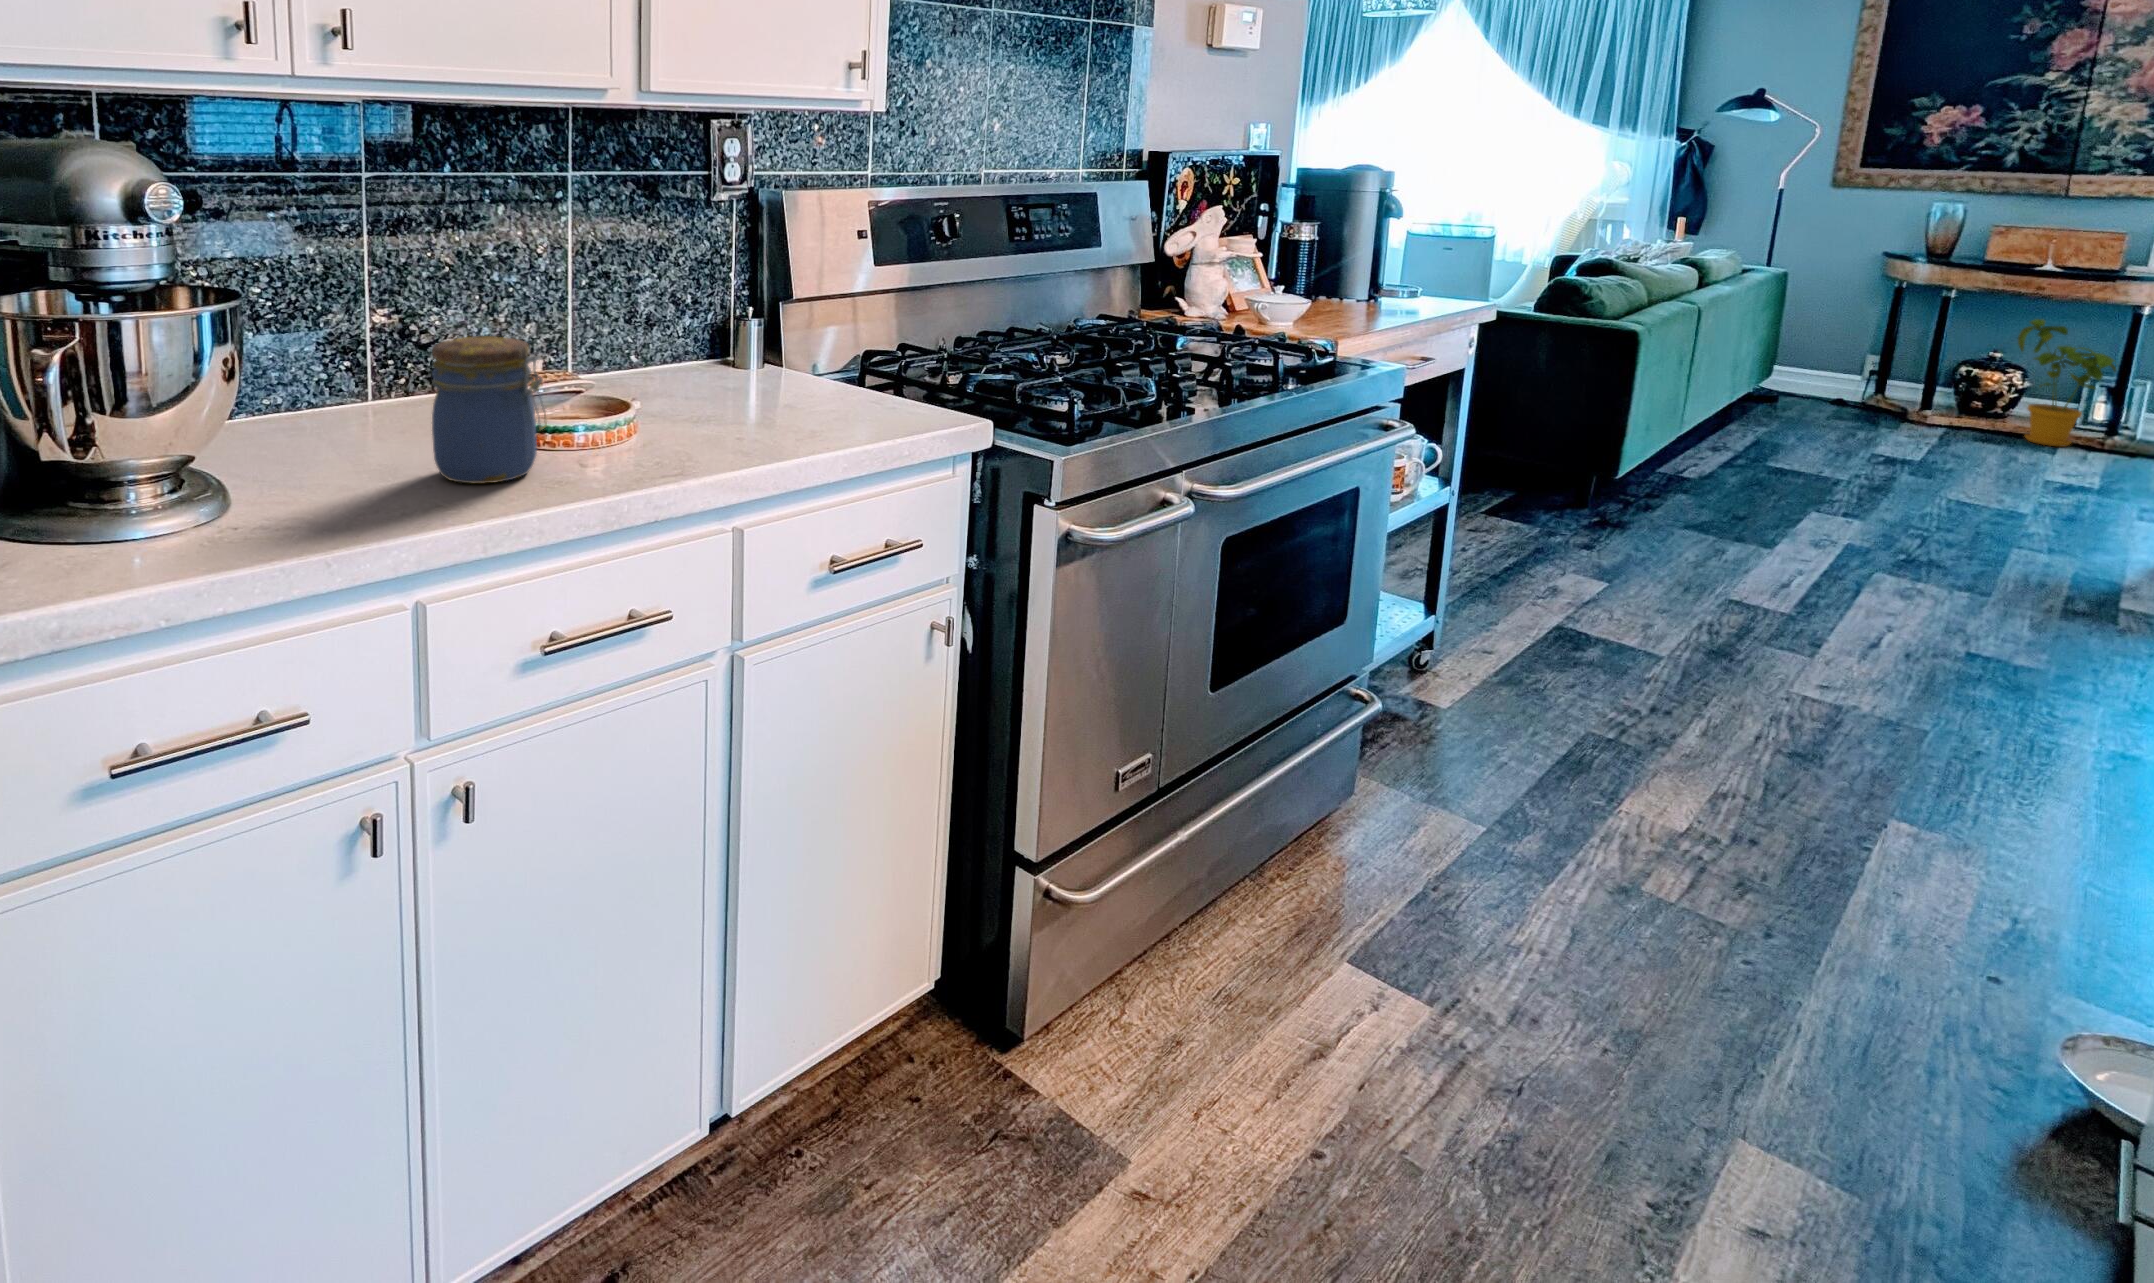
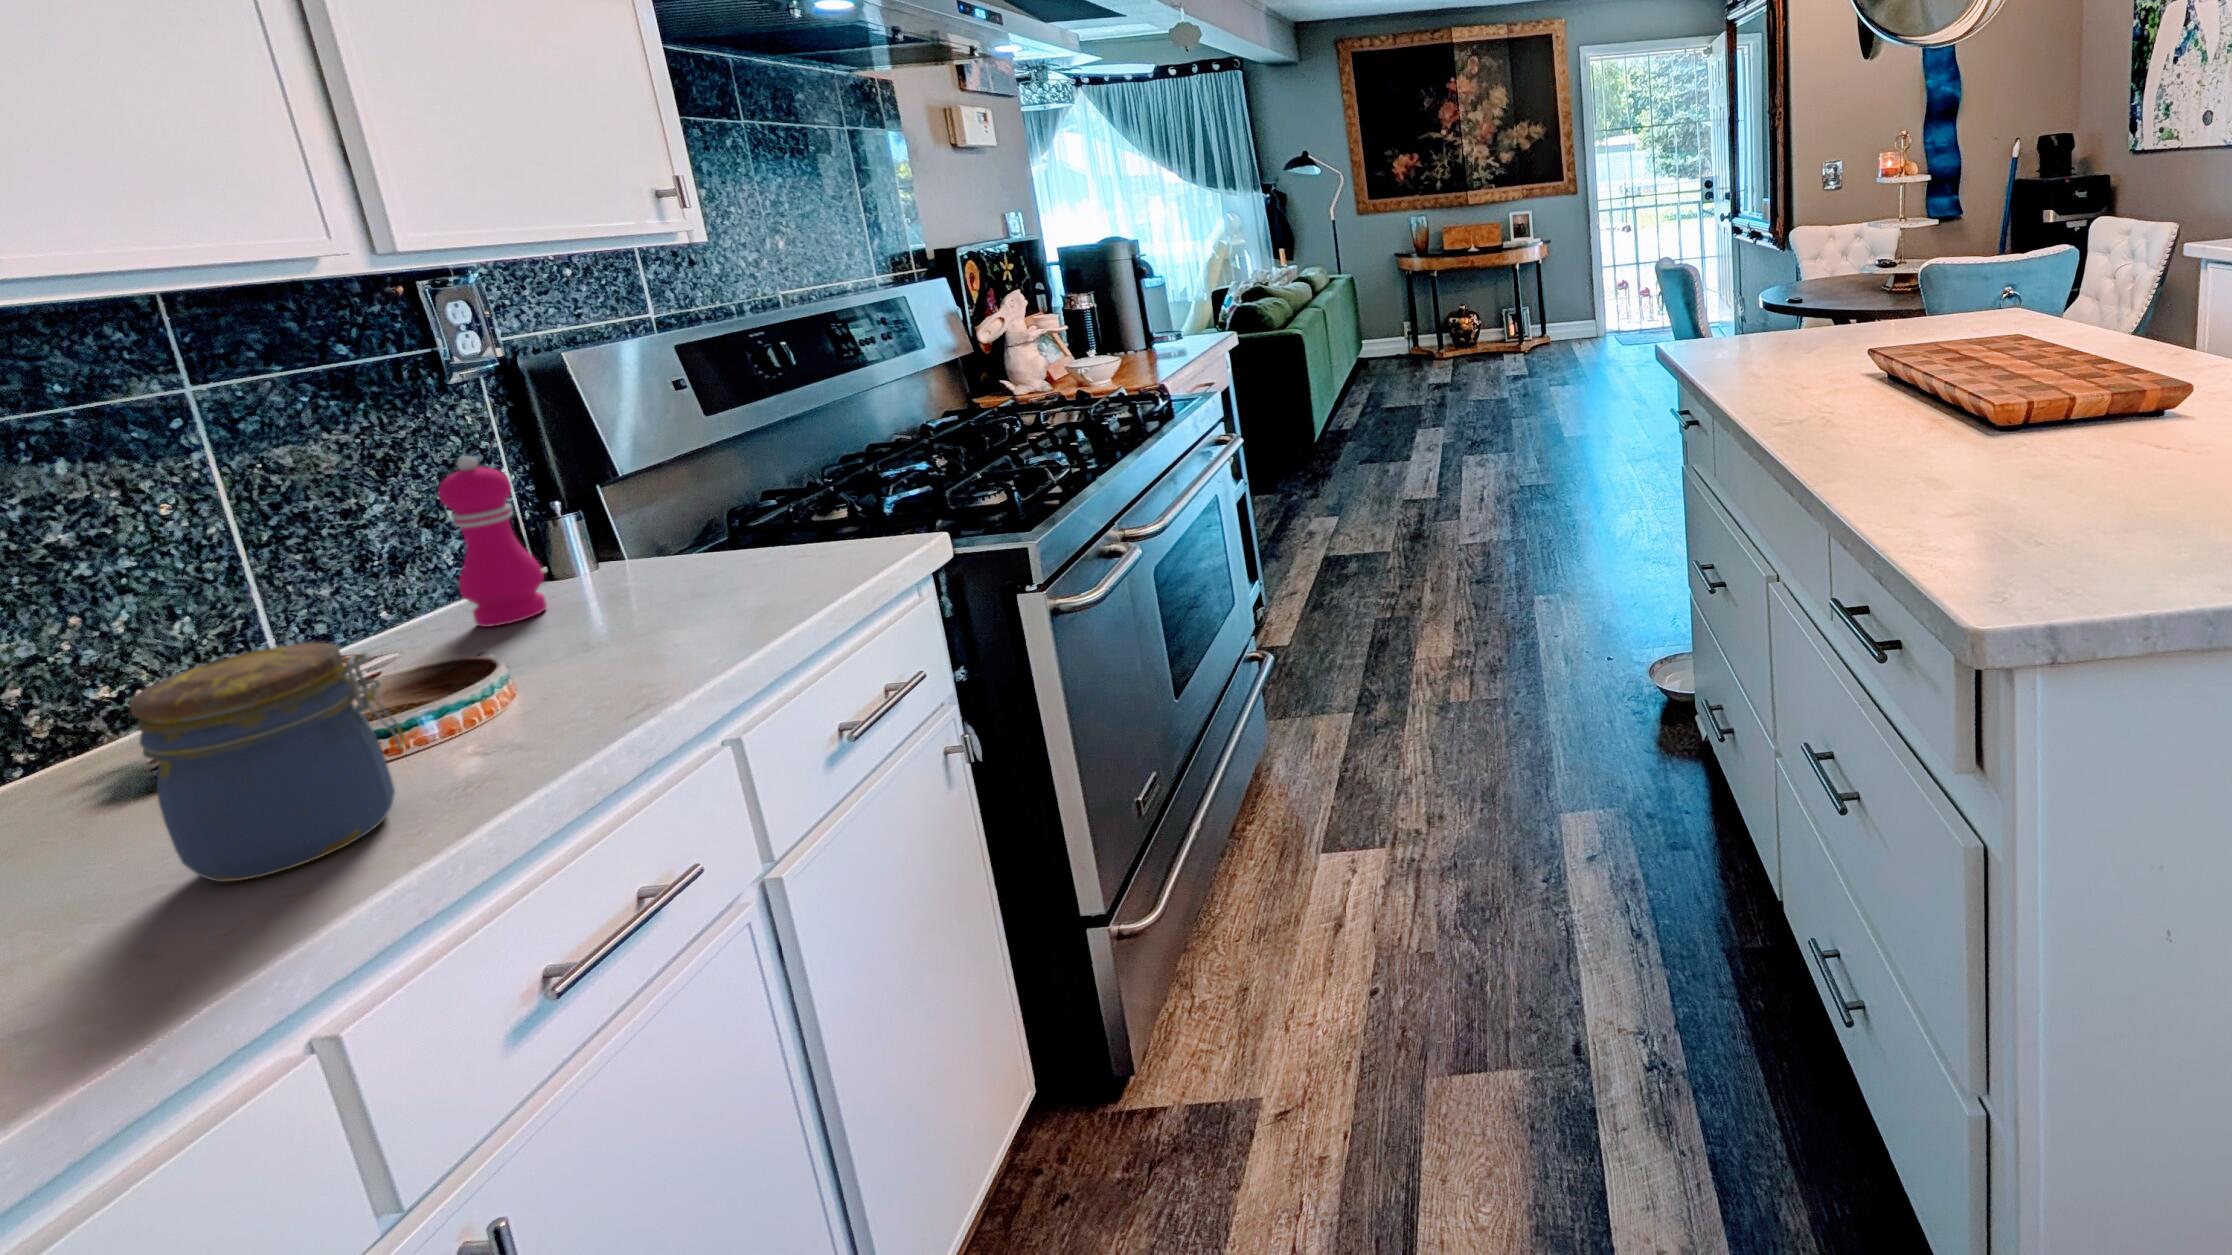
pepper mill: none [666,252,715,390] -> present [439,456,547,627]
house plant: present [2018,319,2116,447] -> none [1470,282,1518,355]

